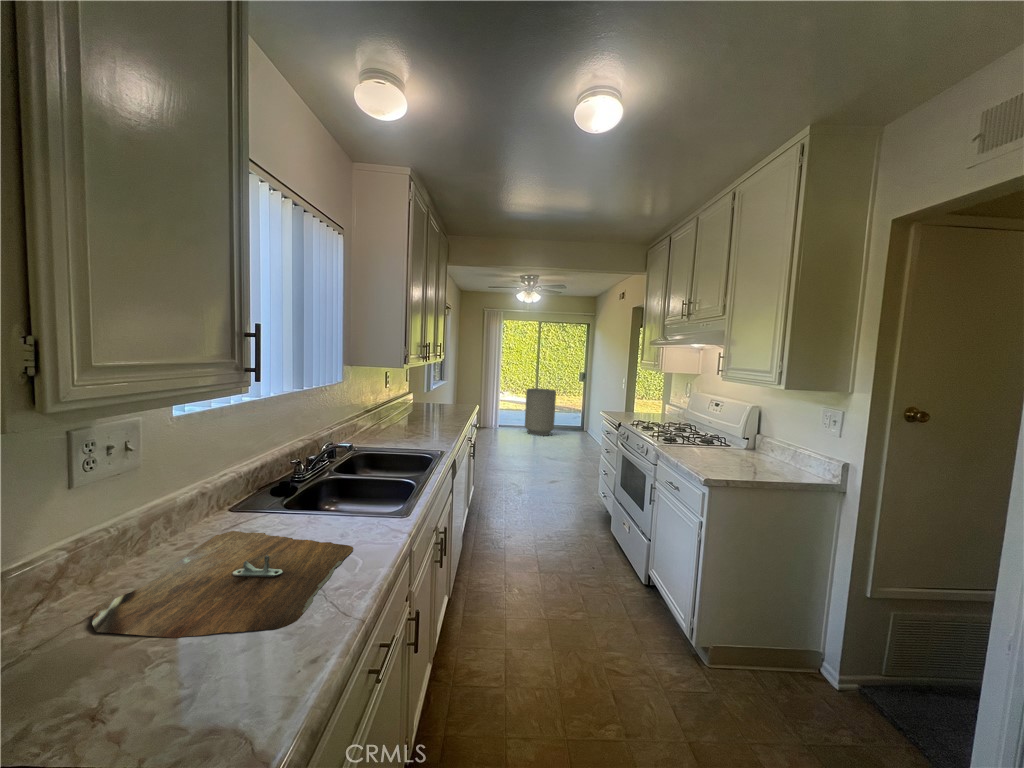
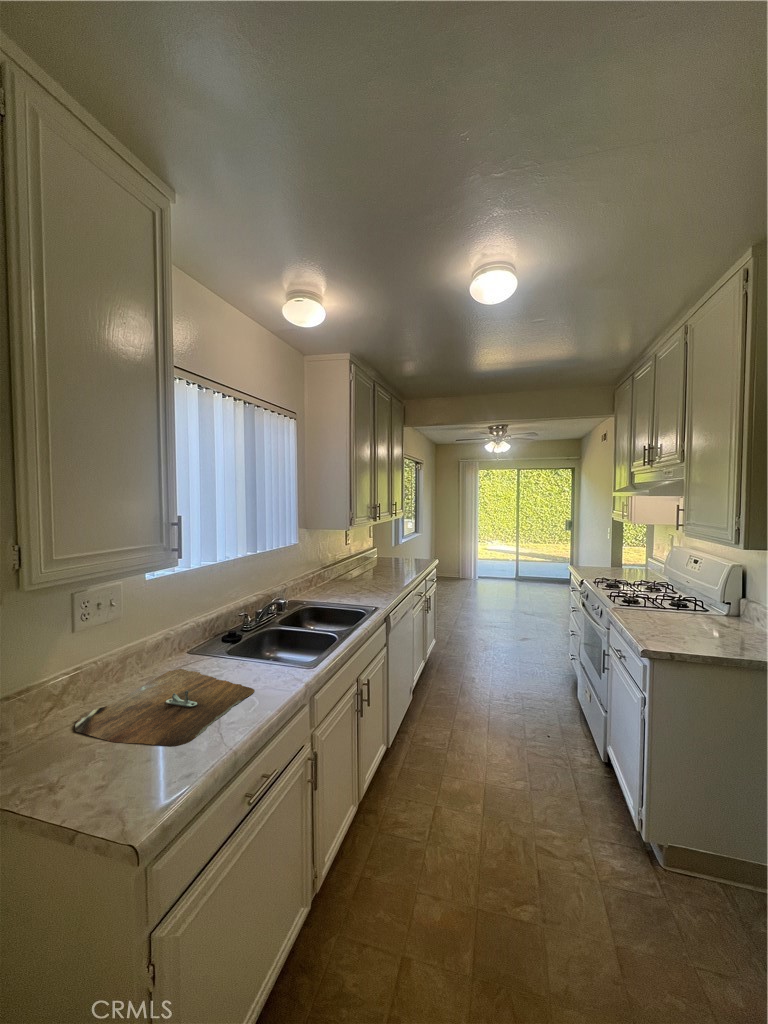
trash can: present [525,388,556,436] -> none [505,538,538,588]

